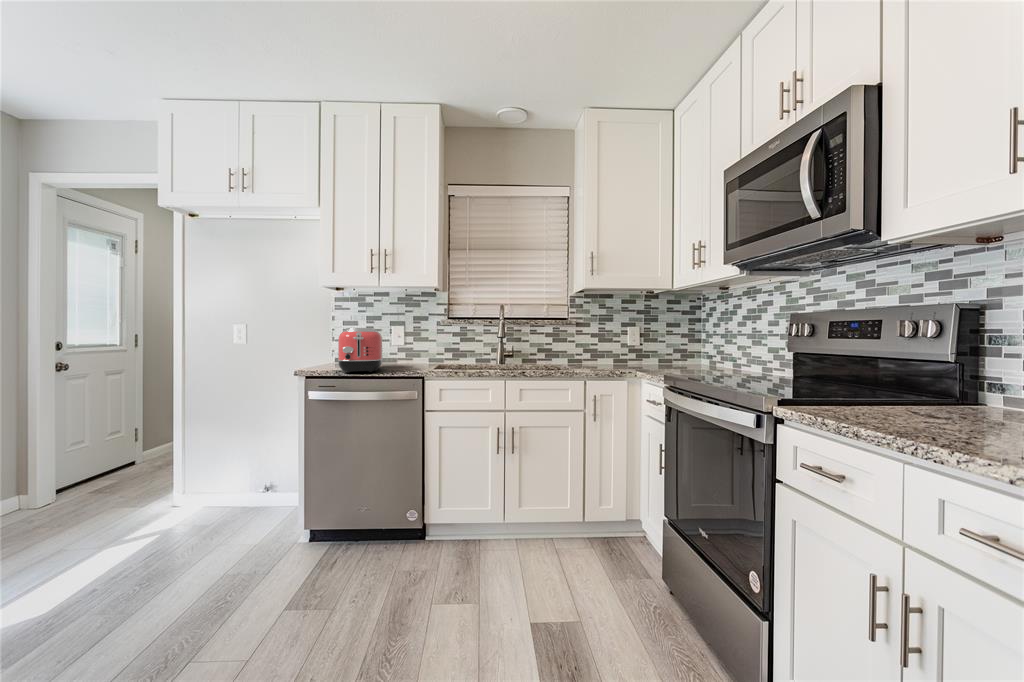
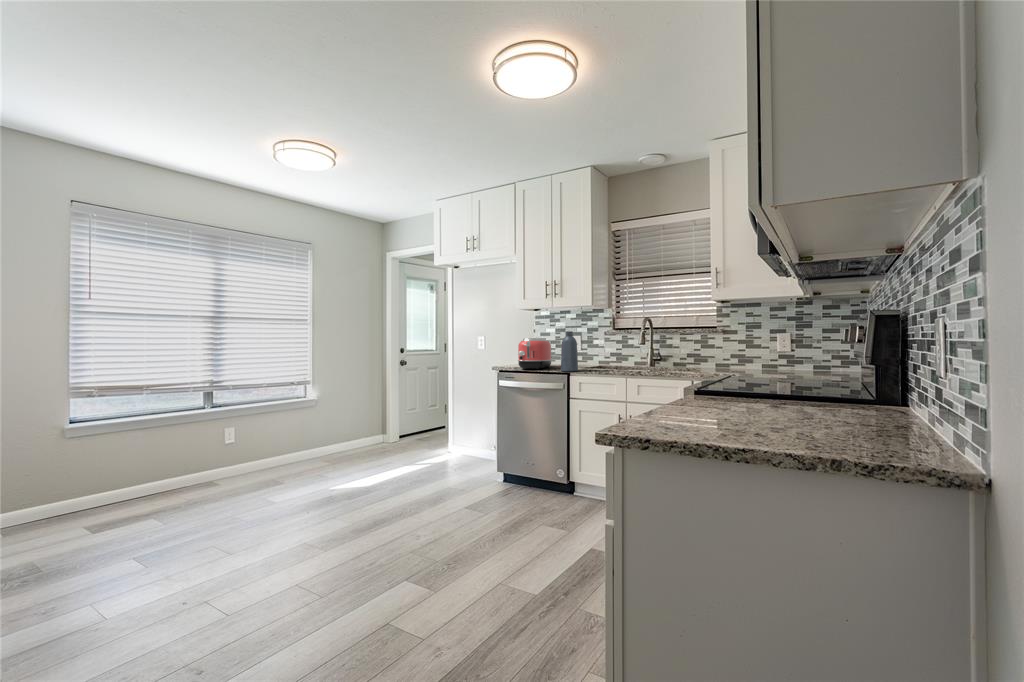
vase: none [410,319,434,374] -> present [561,331,578,372]

